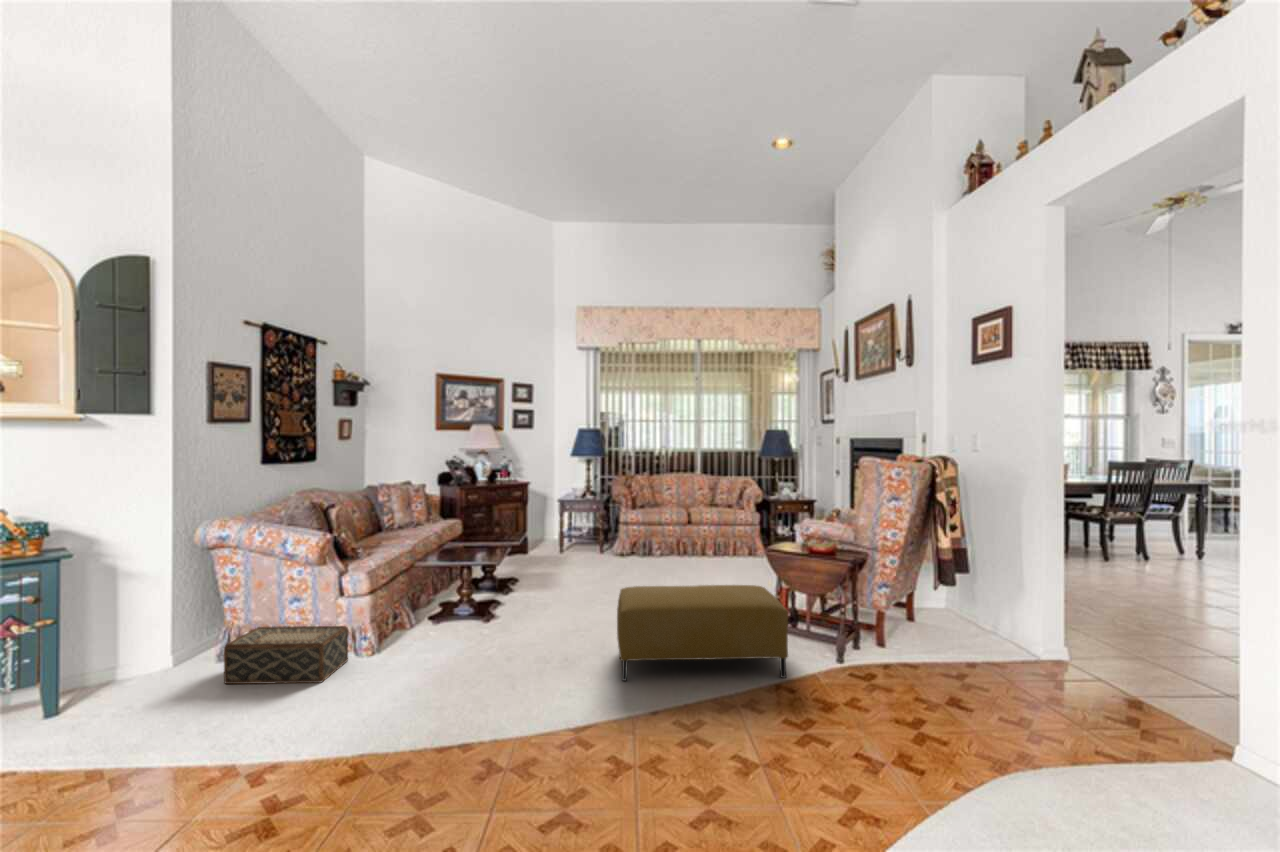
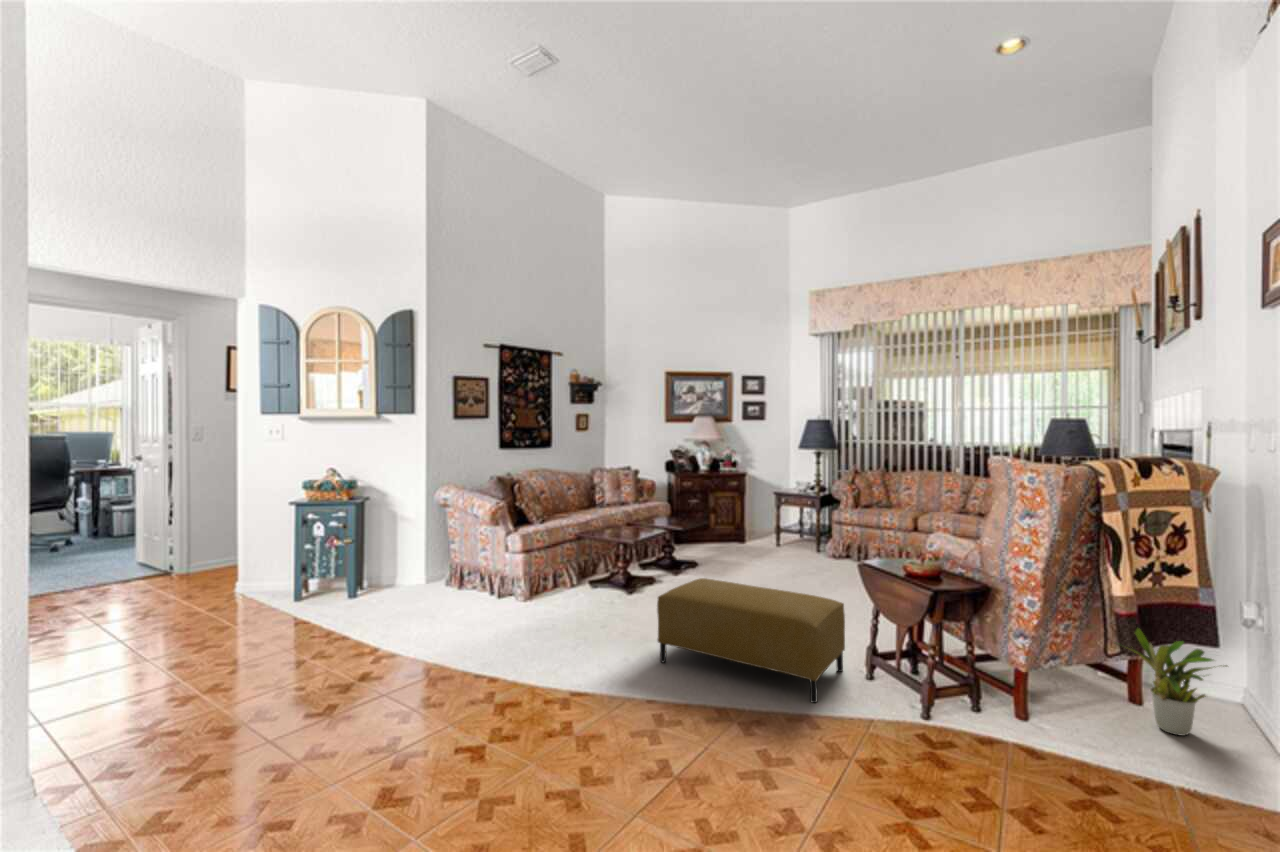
potted plant: none [926,570,996,636] -> present [1116,628,1227,736]
woven basket: present [224,626,348,684] -> none [435,565,509,611]

